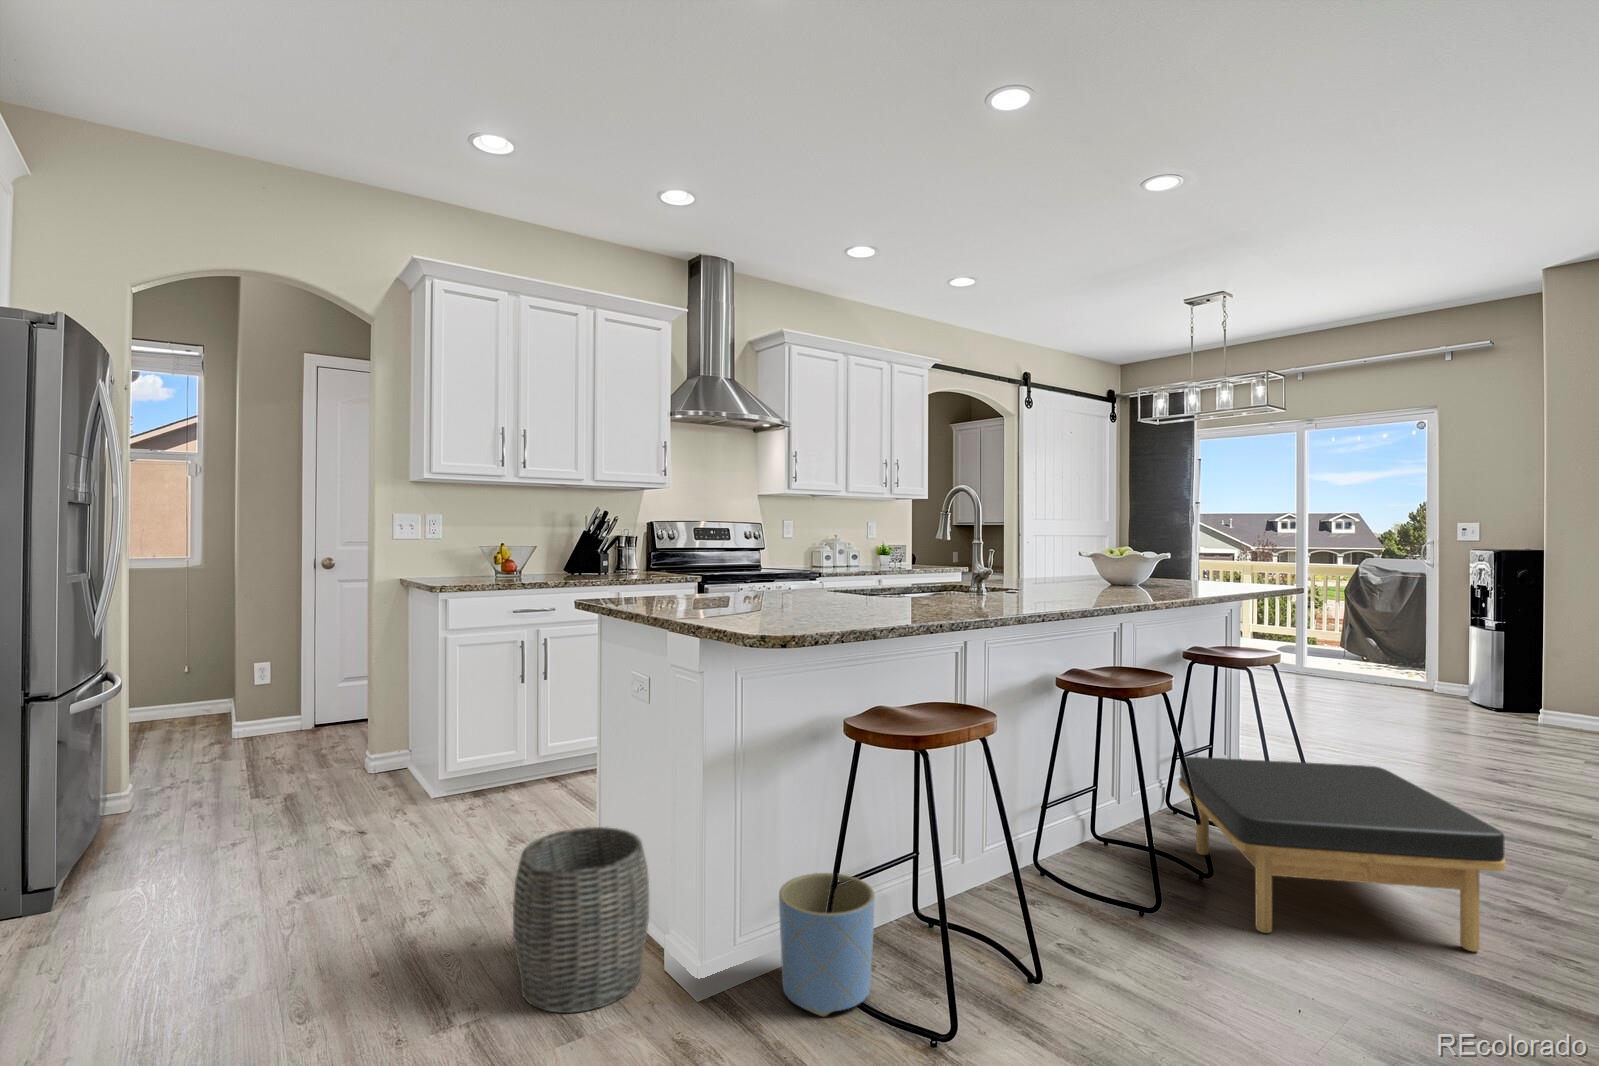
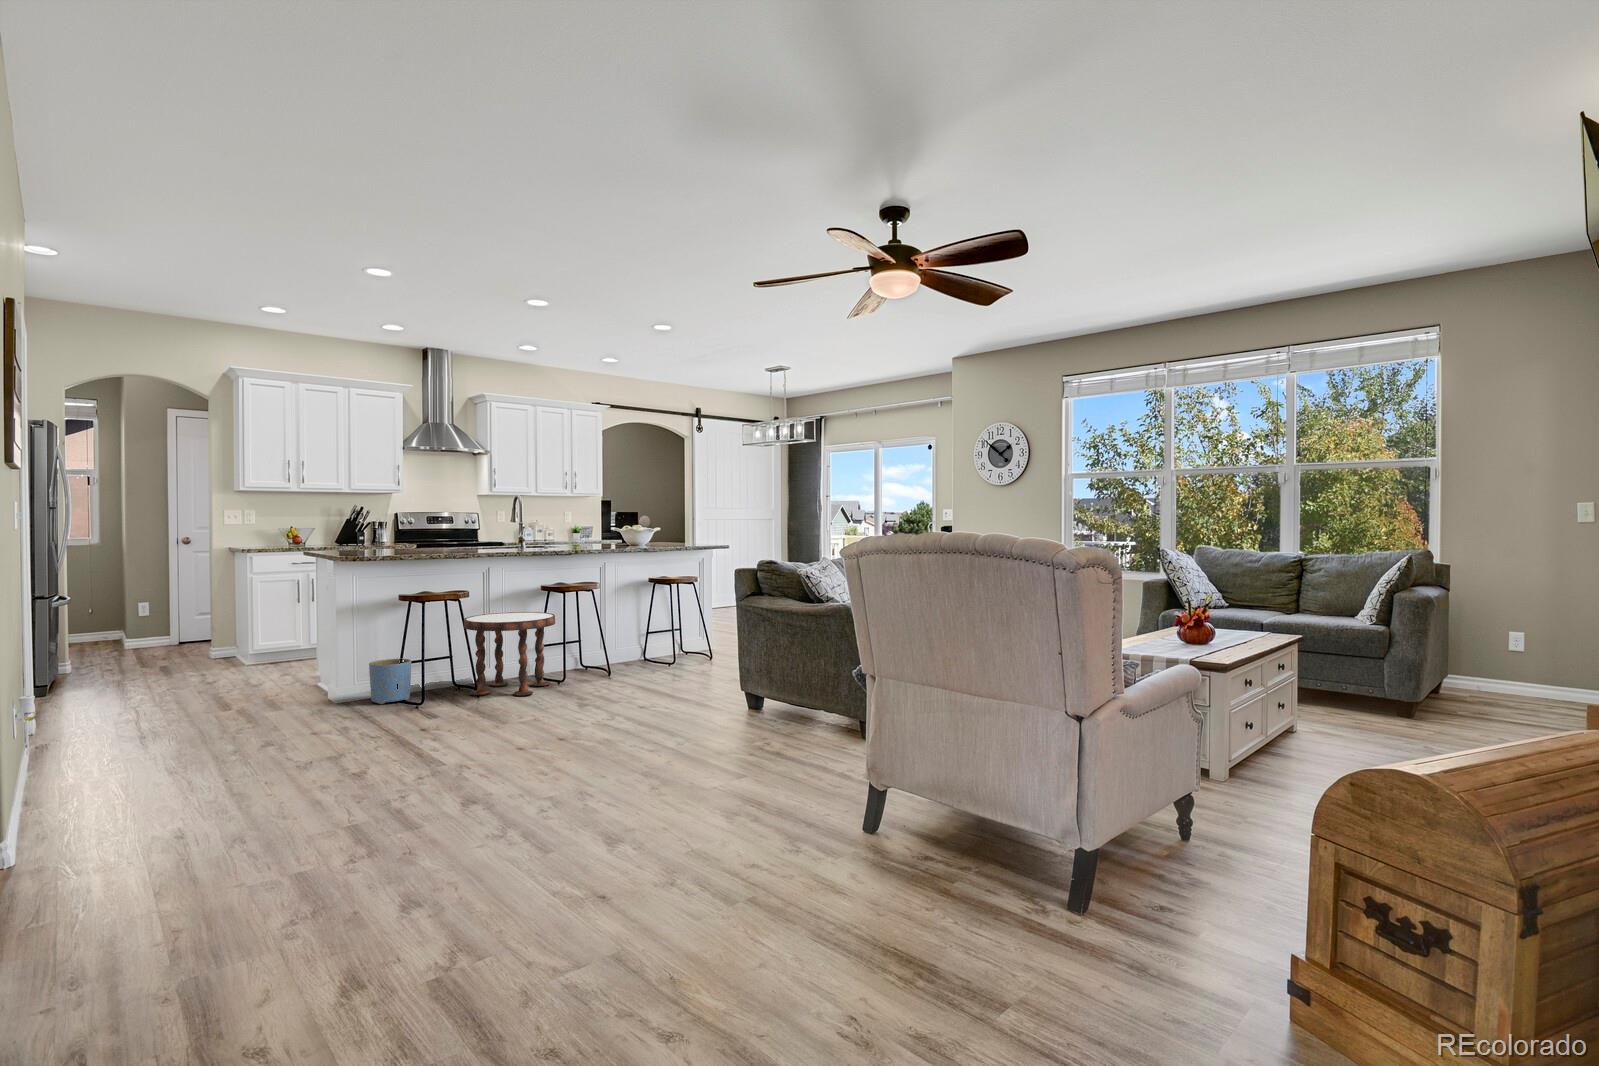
side table: none [963,742,1182,987] -> present [464,612,555,696]
ottoman: present [1179,757,1506,952] -> none [591,625,704,686]
woven basket: present [513,827,649,1013] -> none [259,645,322,707]

